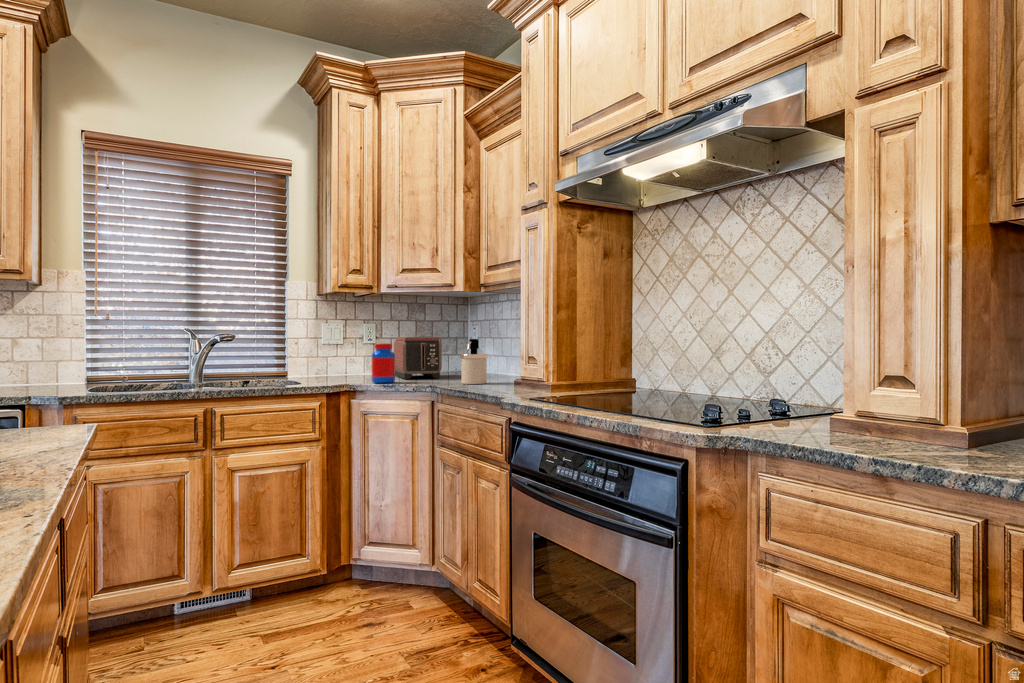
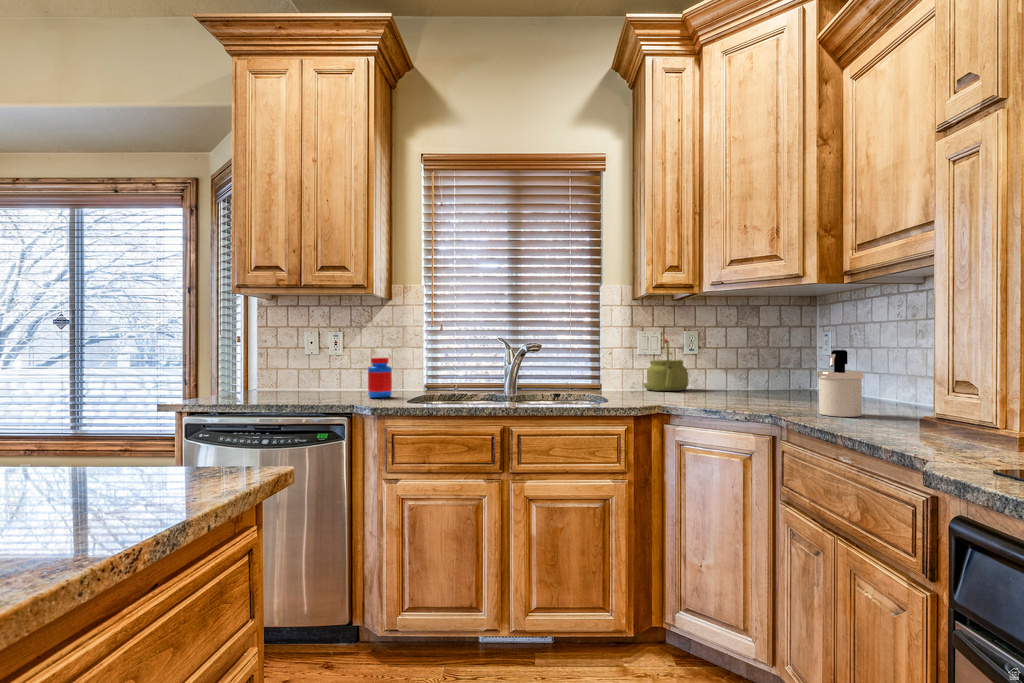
kettle: none [326,330,366,375] -> present [643,339,688,391]
toaster: present [394,337,442,379] -> none [721,347,787,402]
jar: present [372,343,395,383] -> present [368,358,392,398]

